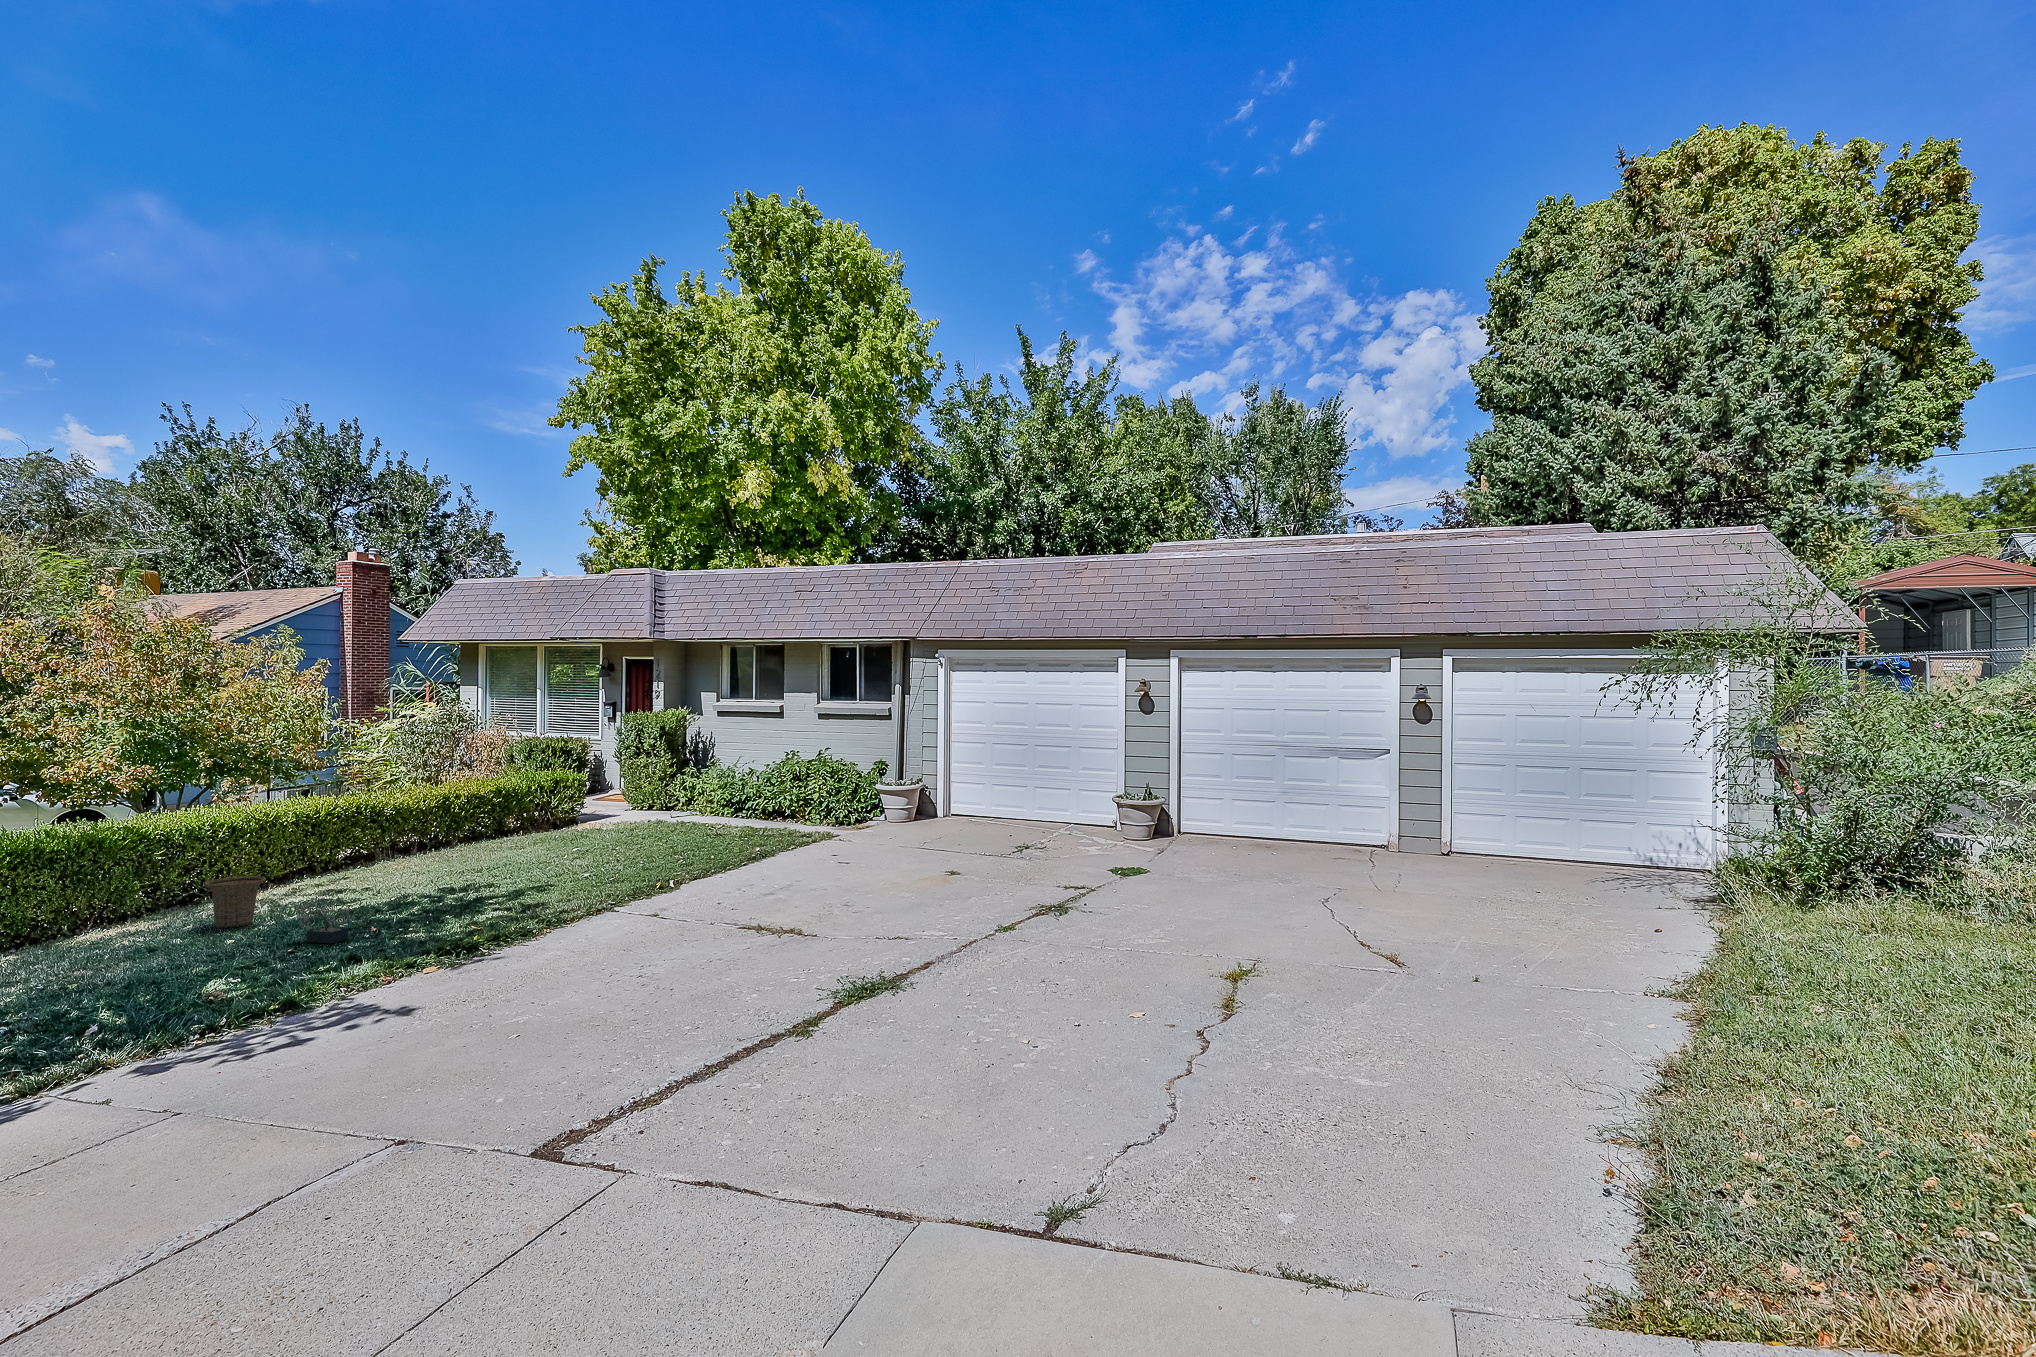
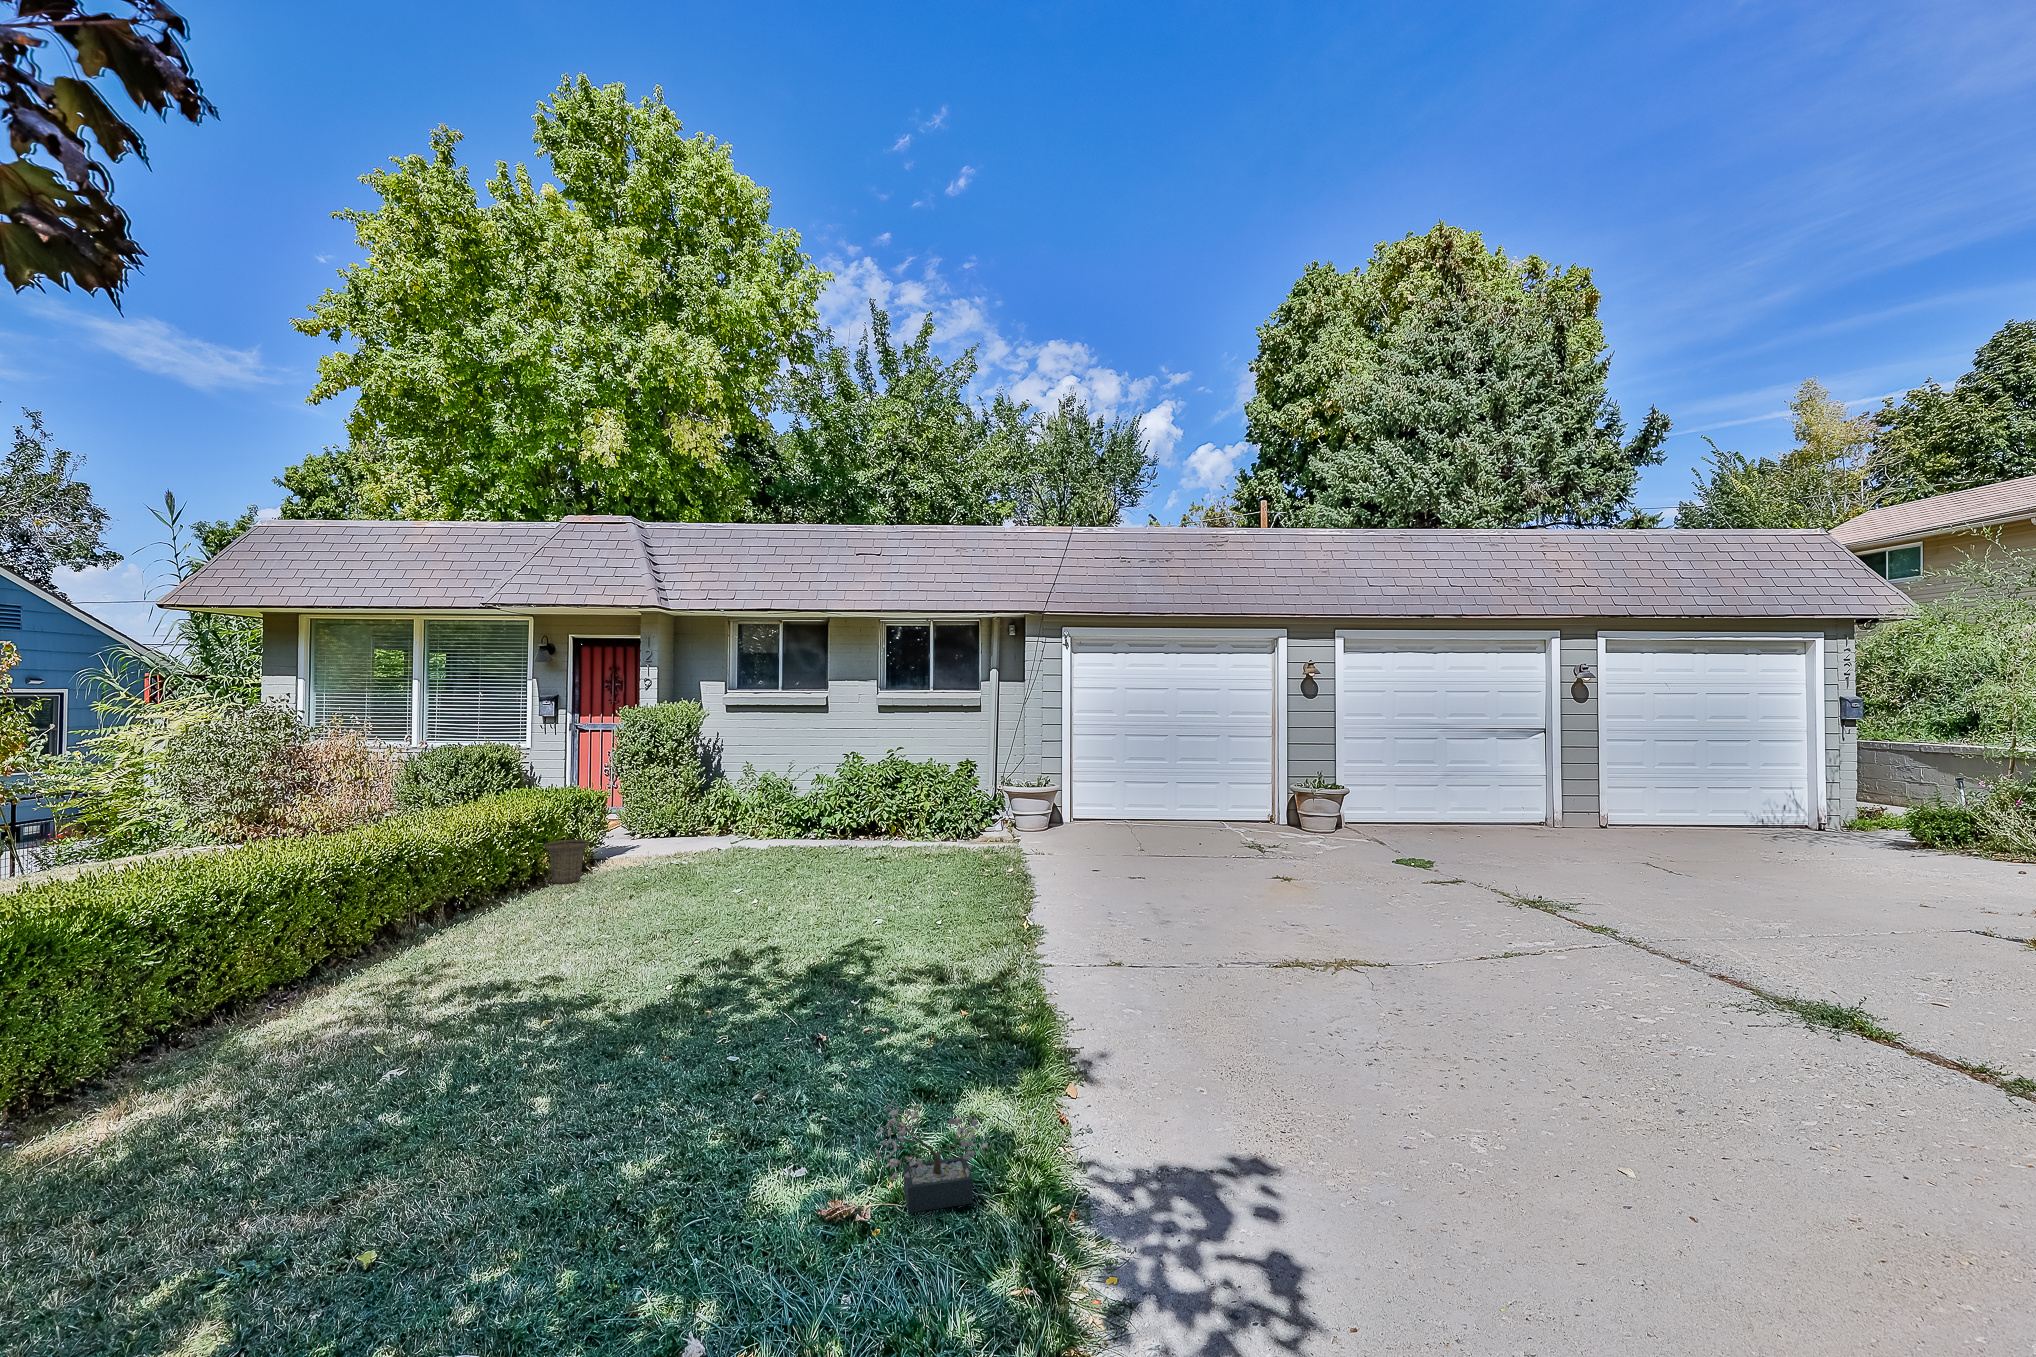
basket: present [205,876,266,928] -> present [544,840,590,884]

